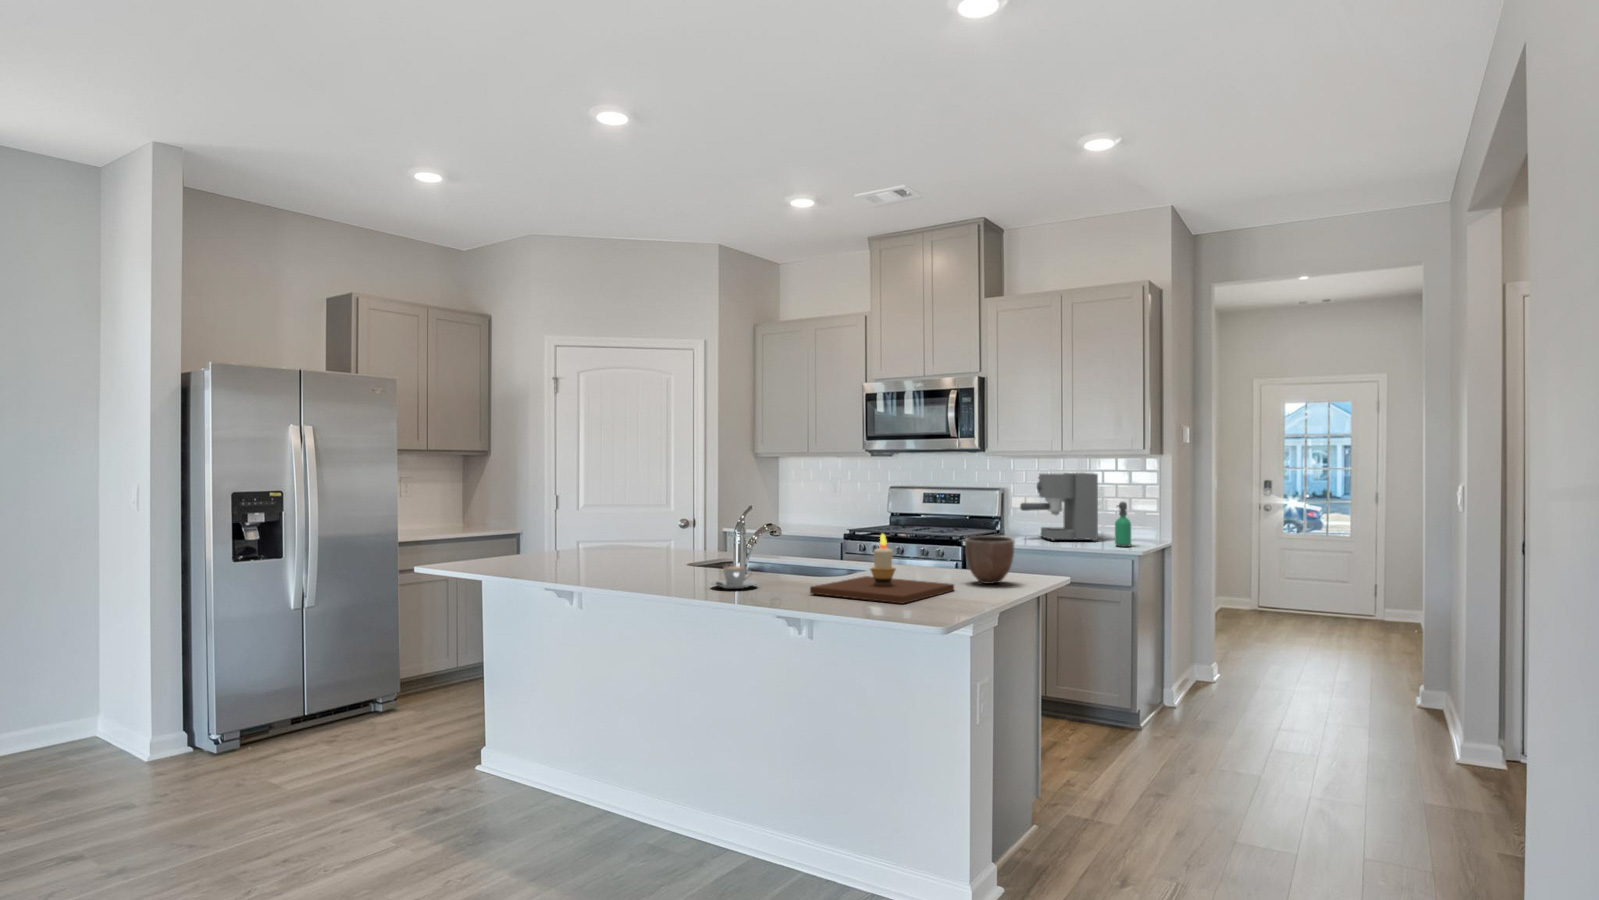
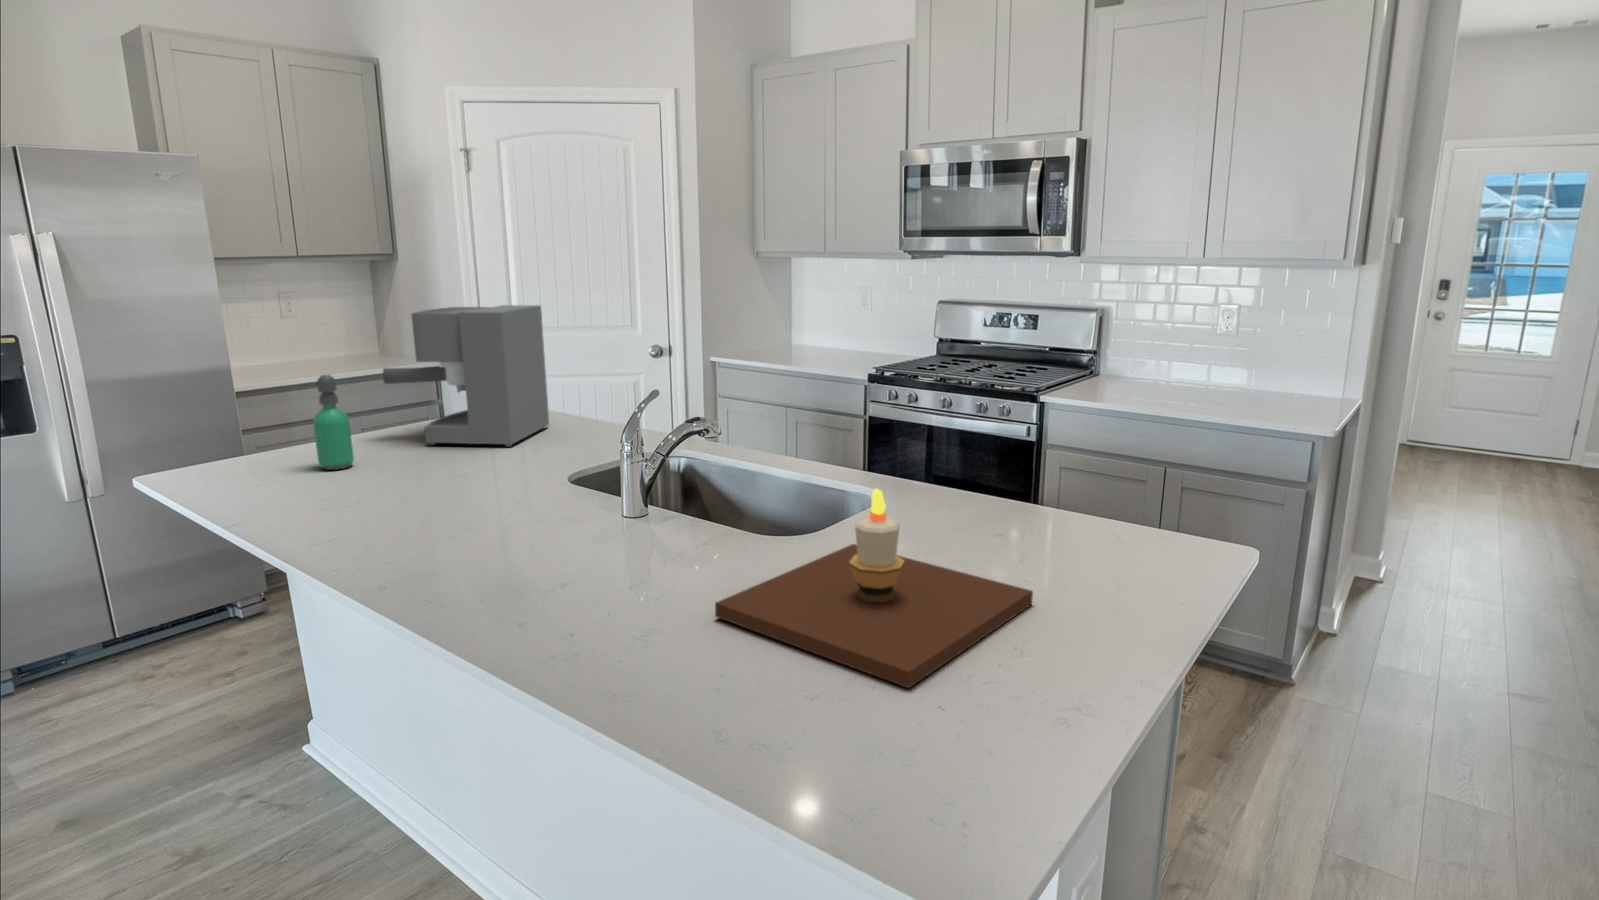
coffee maker: present [1020,473,1098,541] -> present [383,305,549,447]
soap dispenser: present [1115,502,1131,547] -> present [298,375,354,470]
decorative bowl: present [965,536,1014,584] -> none [1057,464,1166,571]
coffee cup: present [712,566,758,589] -> none [534,529,631,583]

